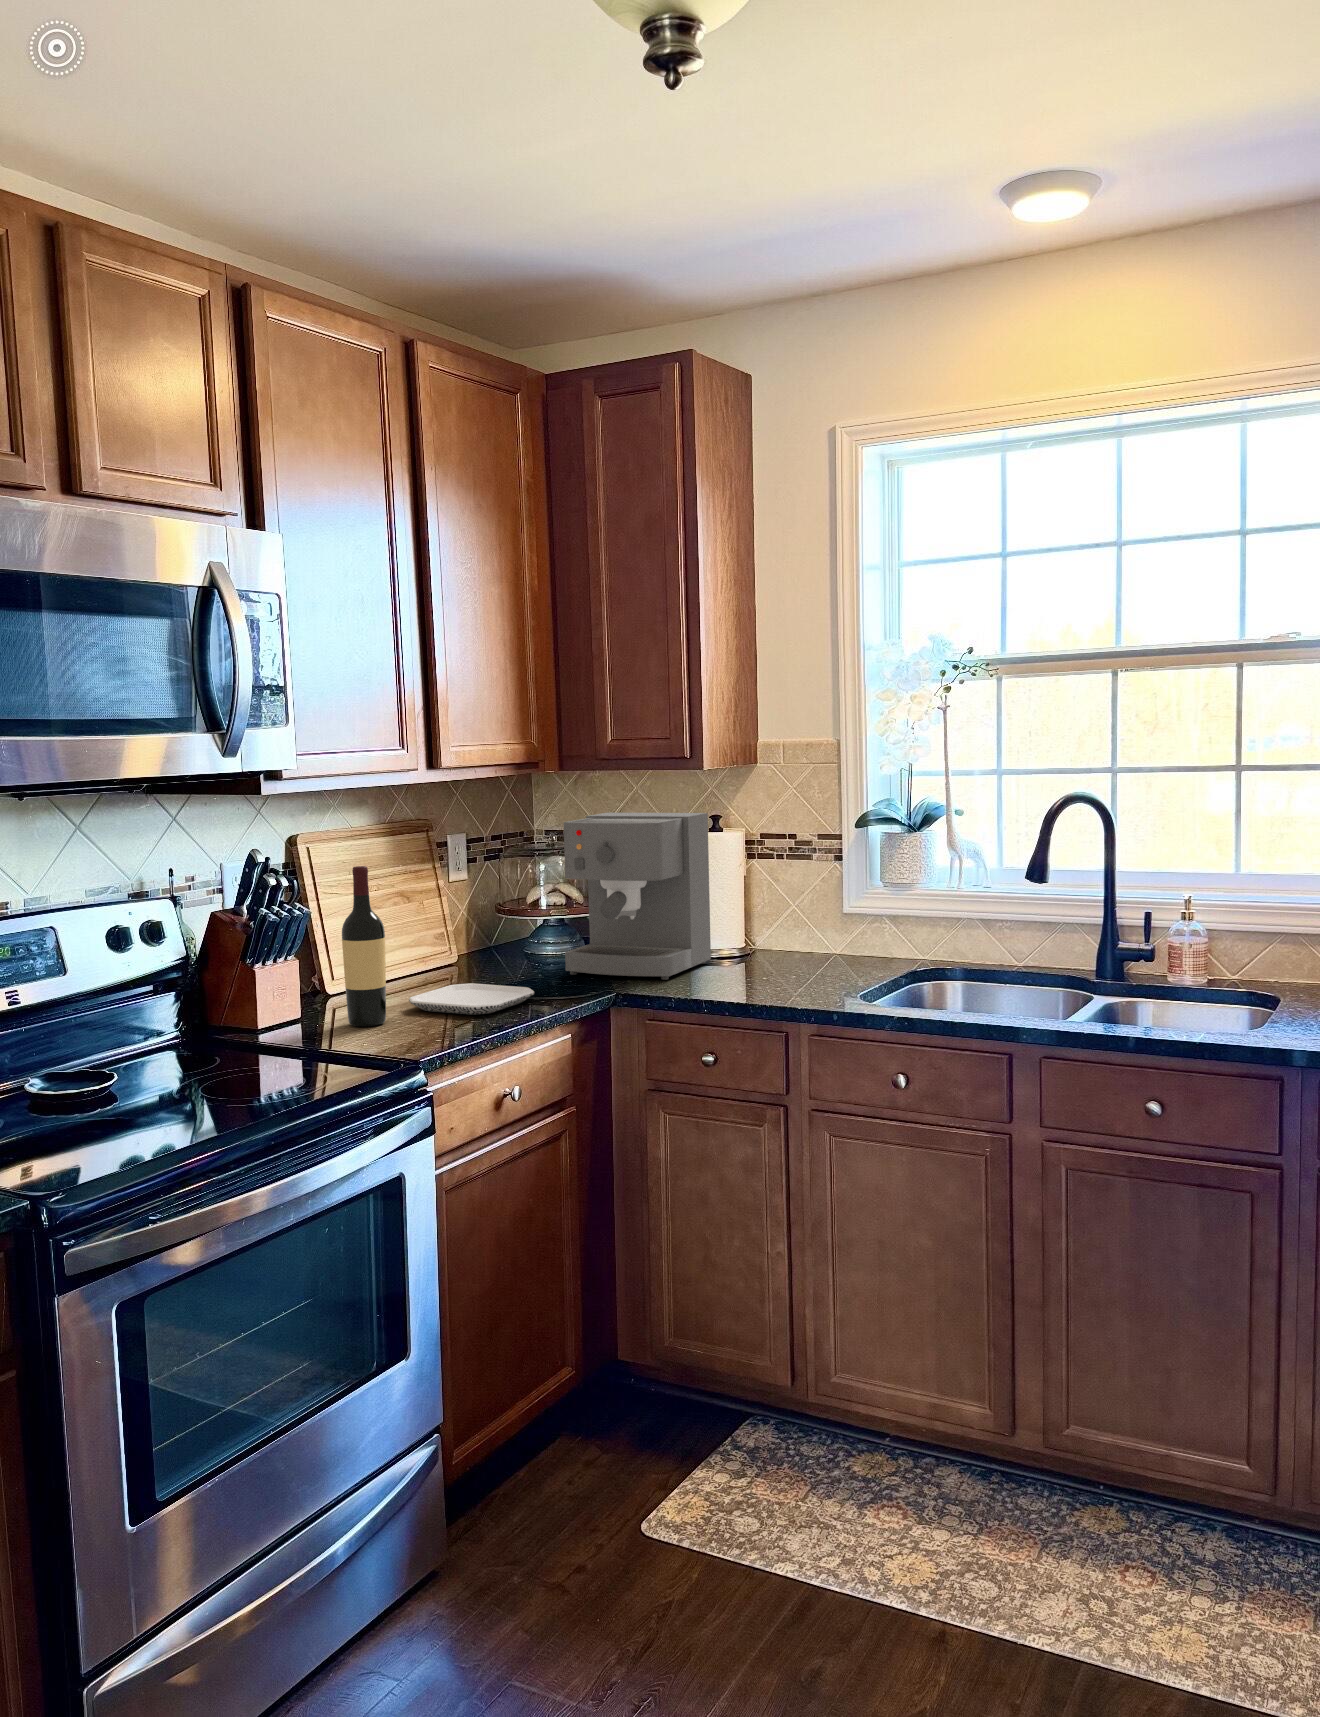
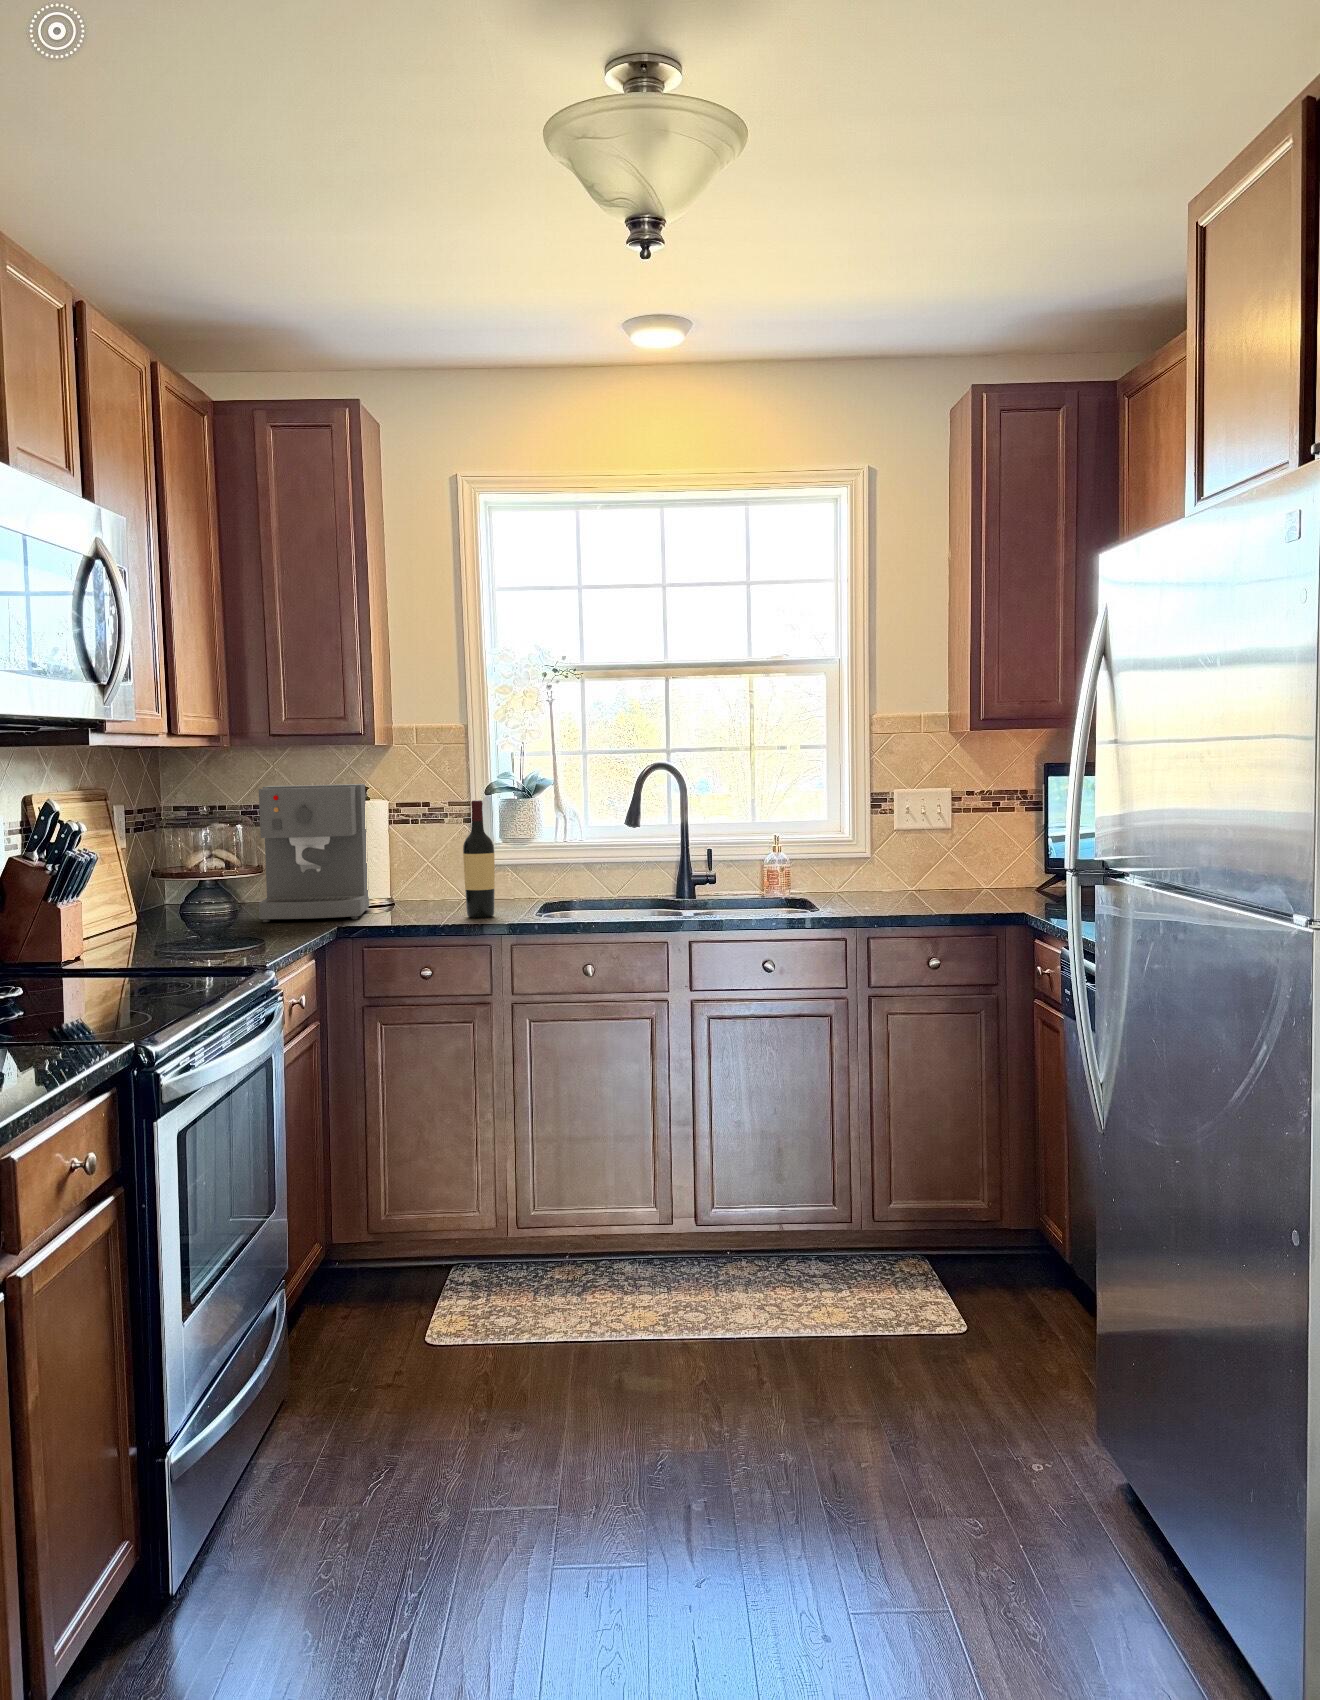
wine bottle: present [342,866,386,1027] -> present [463,800,495,918]
plate: present [409,983,534,1015] -> none [168,926,275,947]

